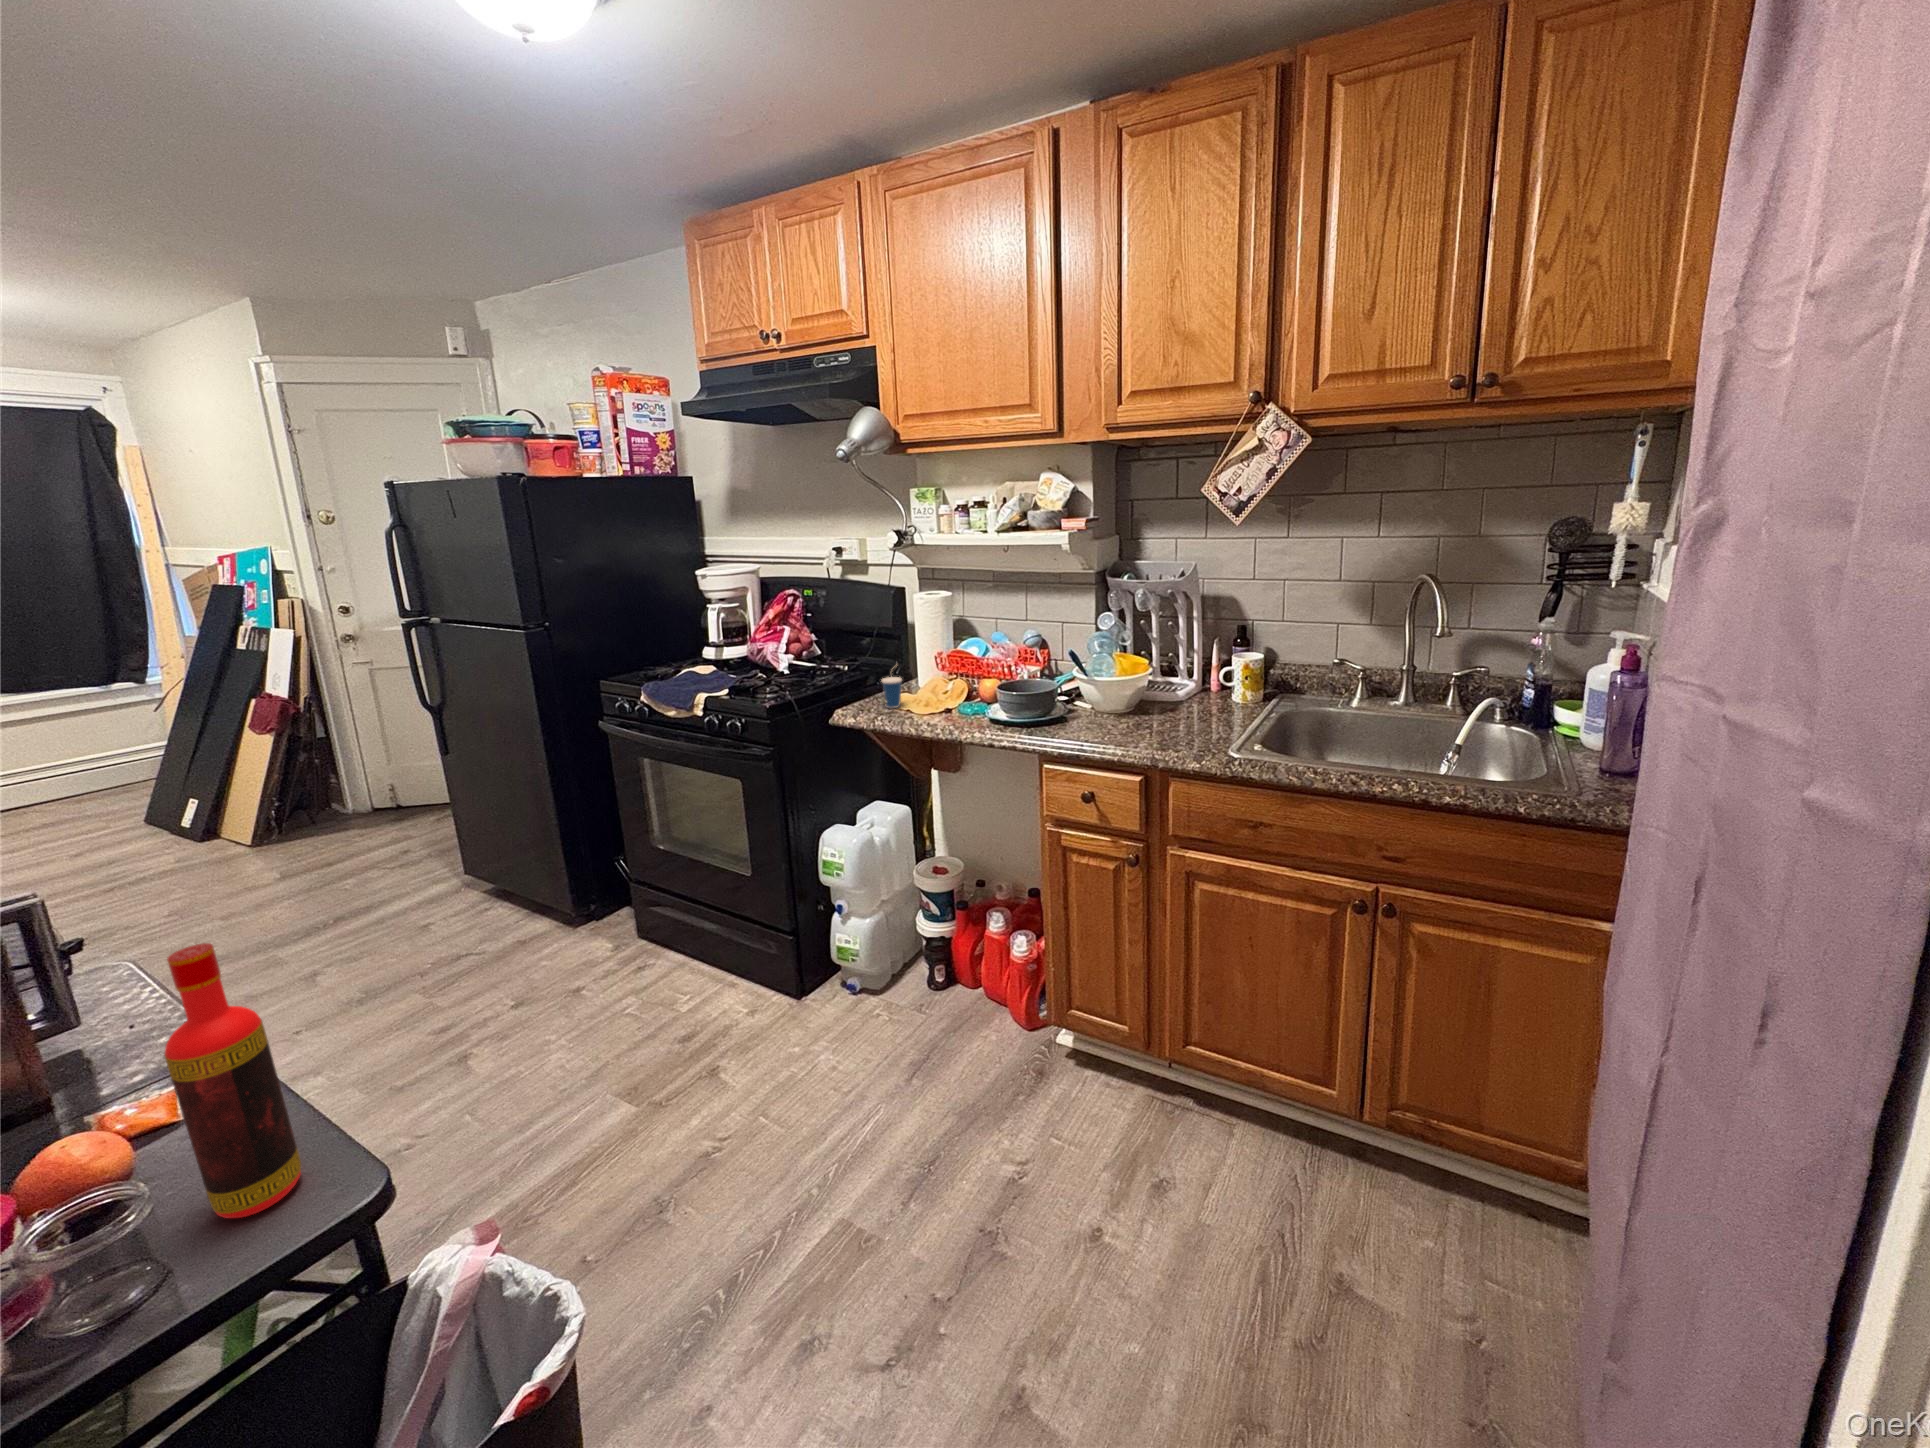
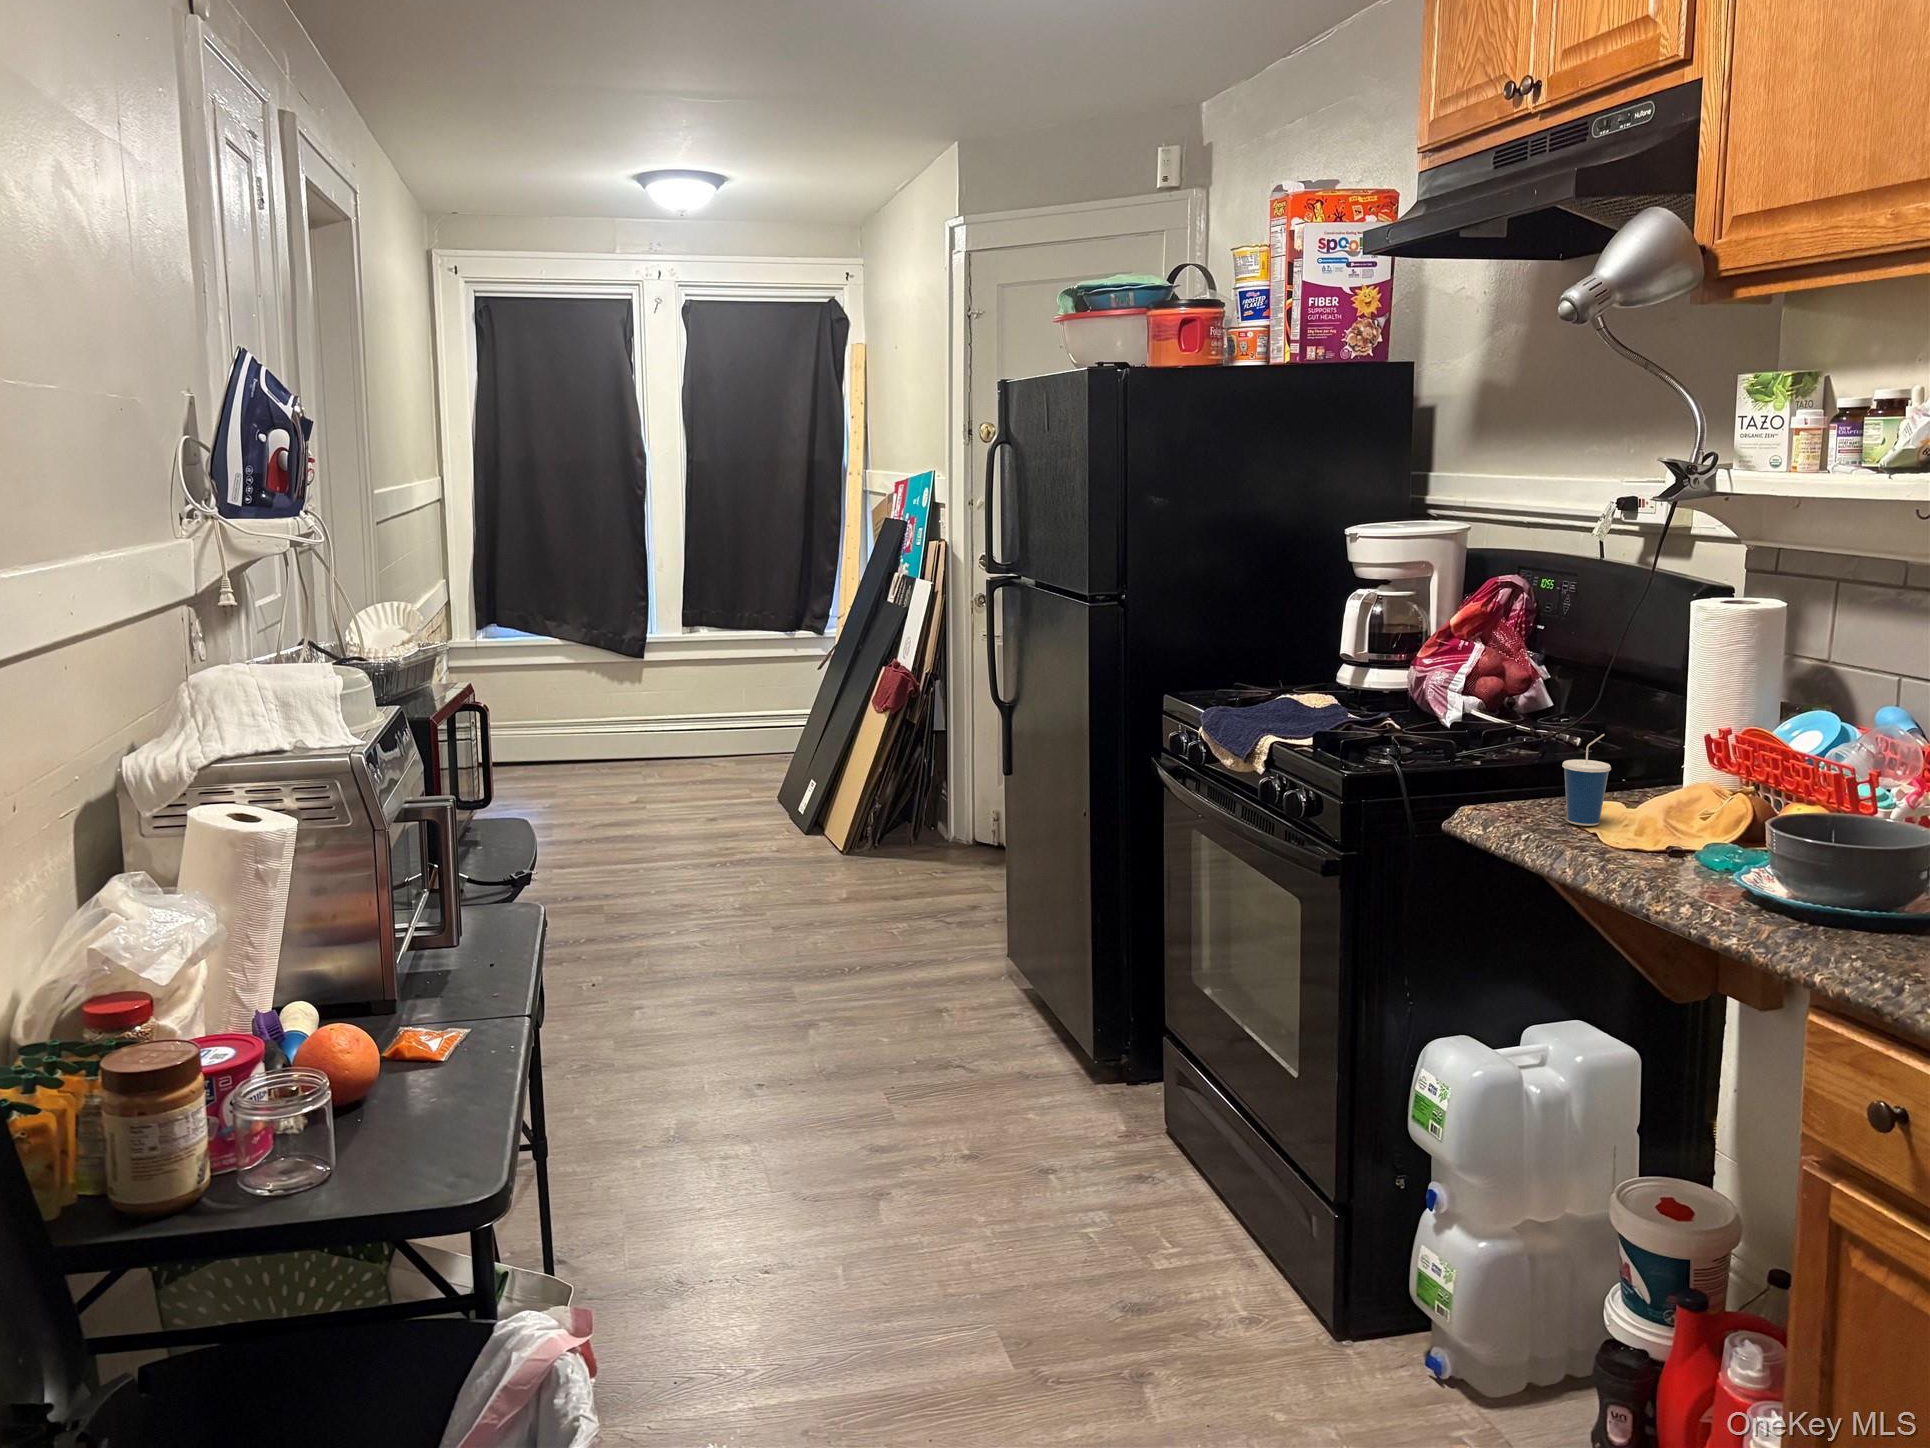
bottle: present [165,943,301,1218] -> none [372,849,462,1161]

